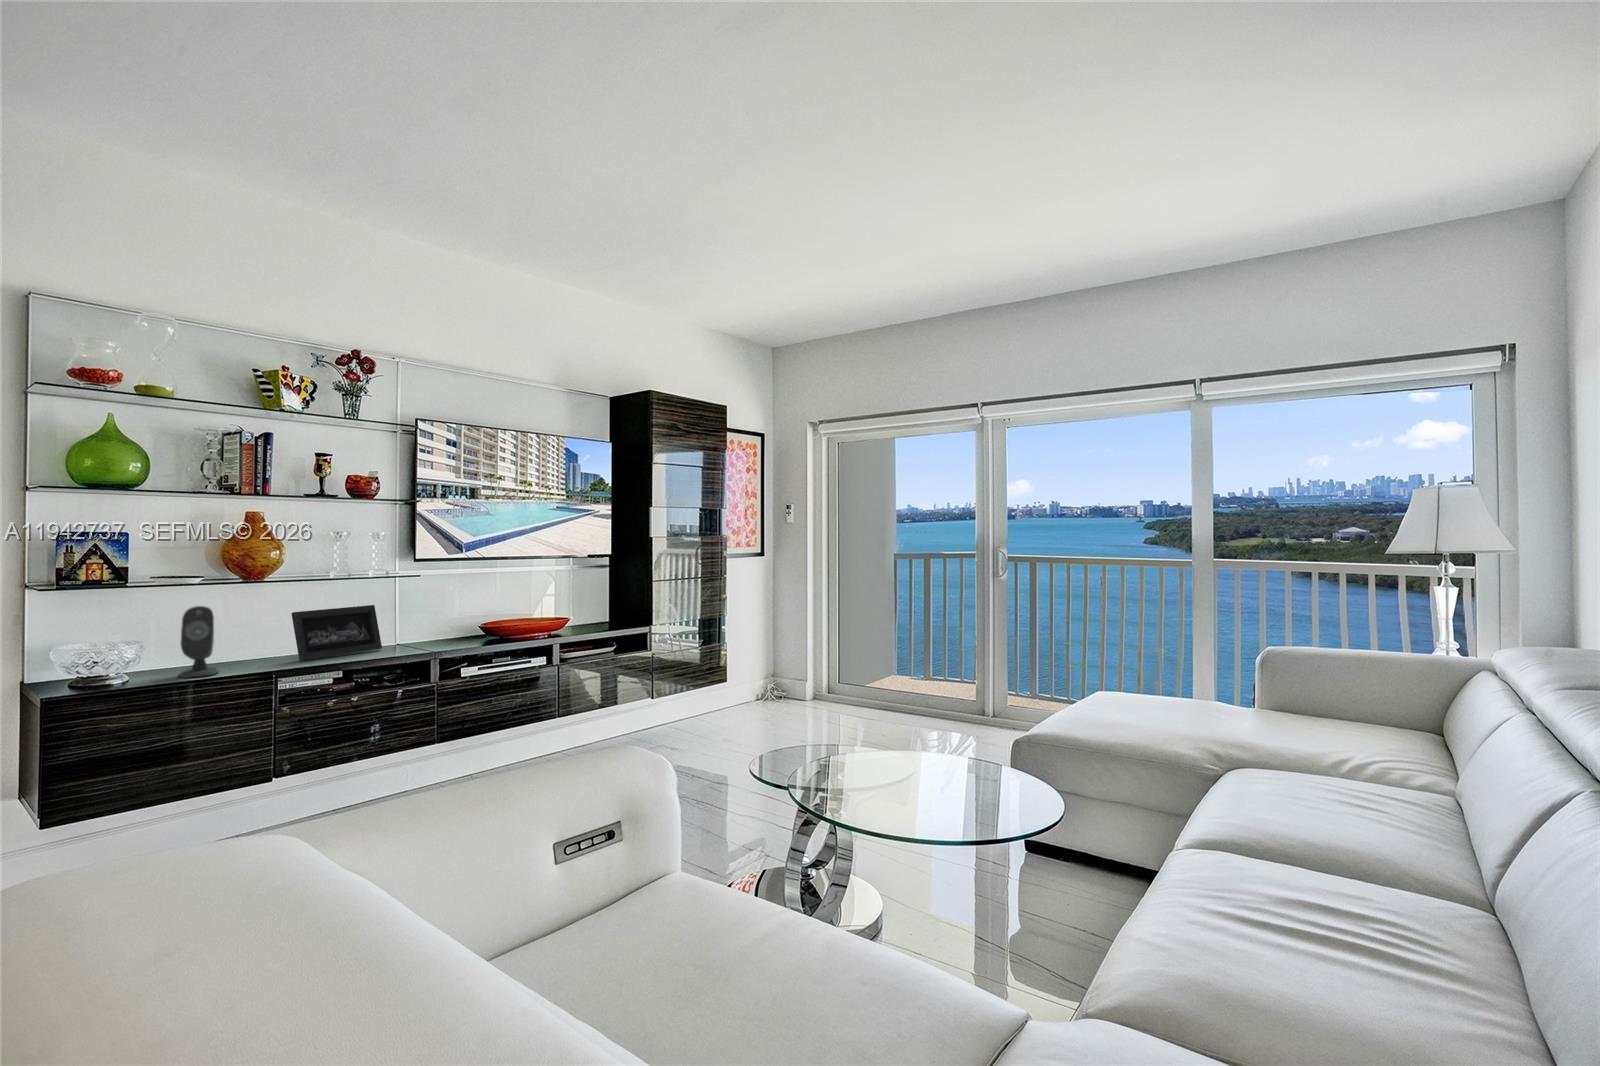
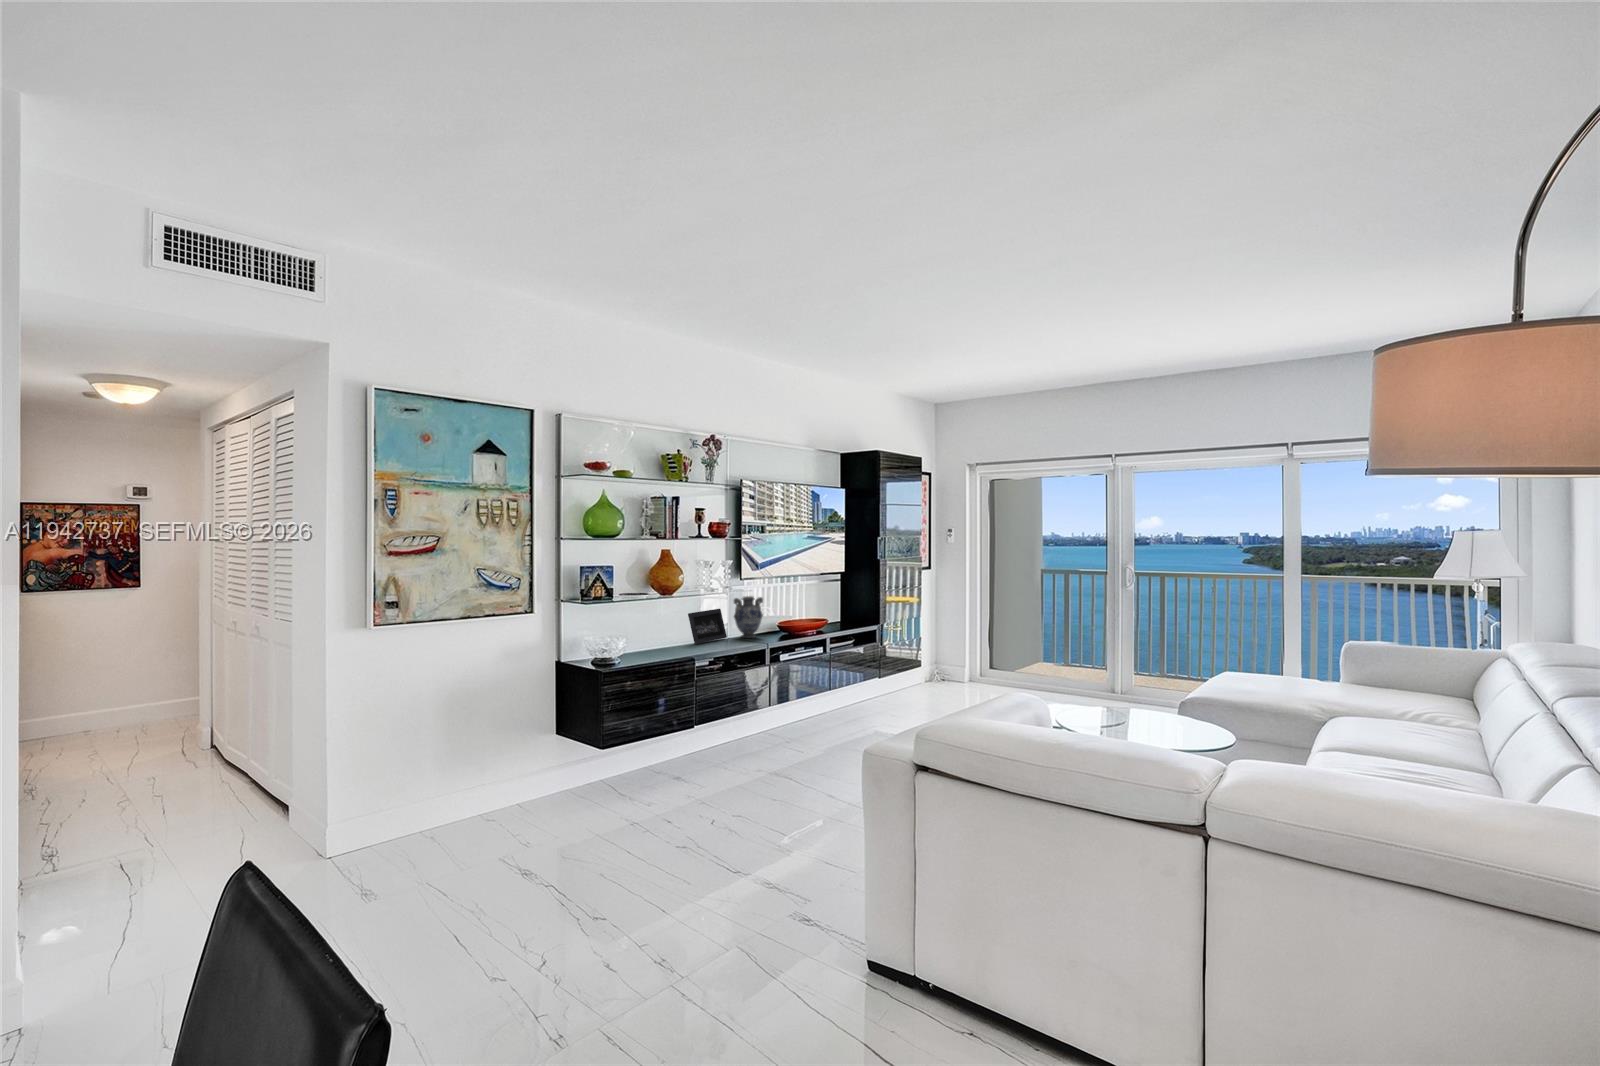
decorative vase: none [399,587,449,648] -> present [734,596,763,638]
speaker: present [179,606,218,677] -> none [647,609,670,652]

